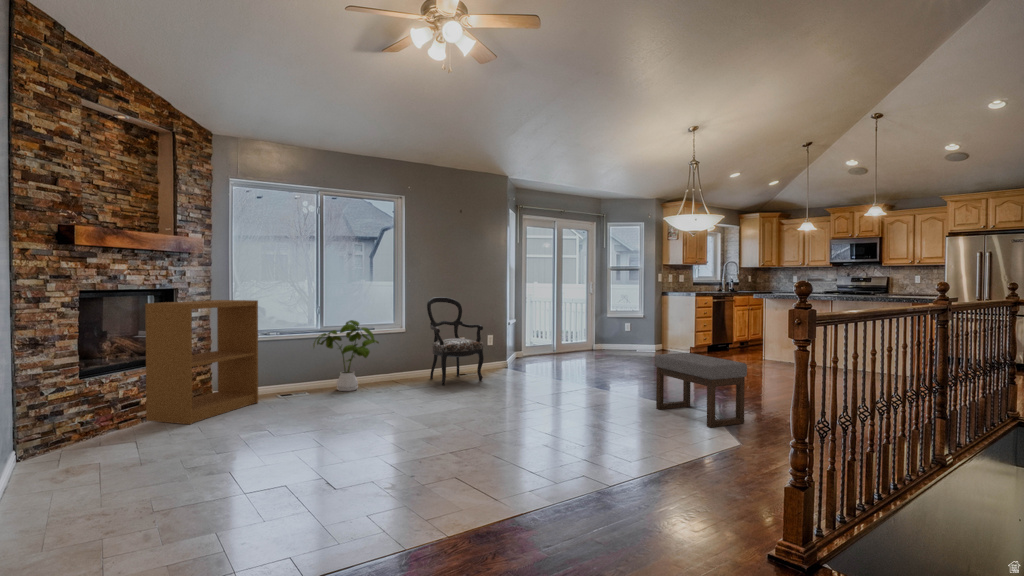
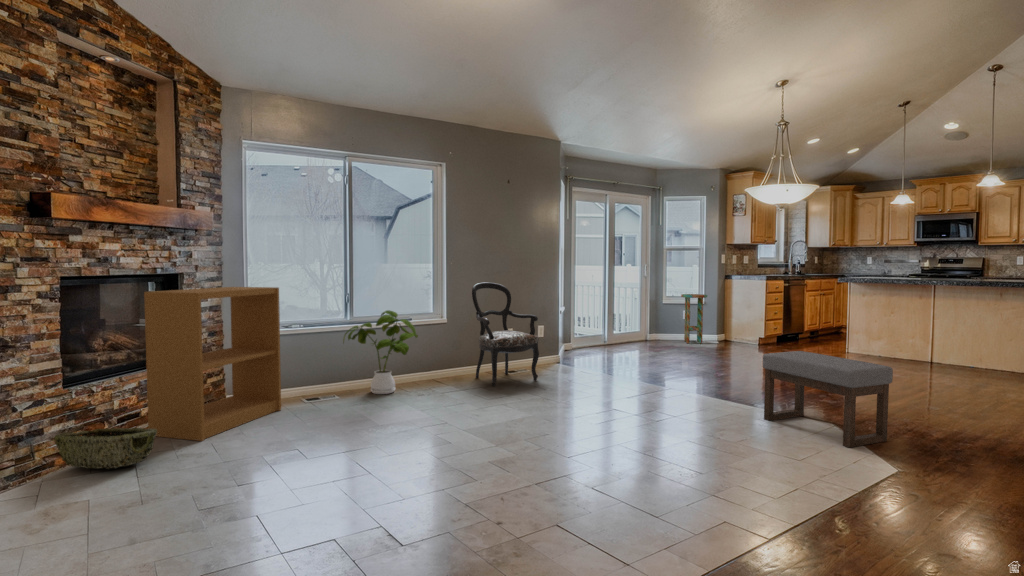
side table: none [623,308,645,352] -> present [681,294,707,344]
woven basket: none [72,412,154,442] -> present [55,428,157,469]

